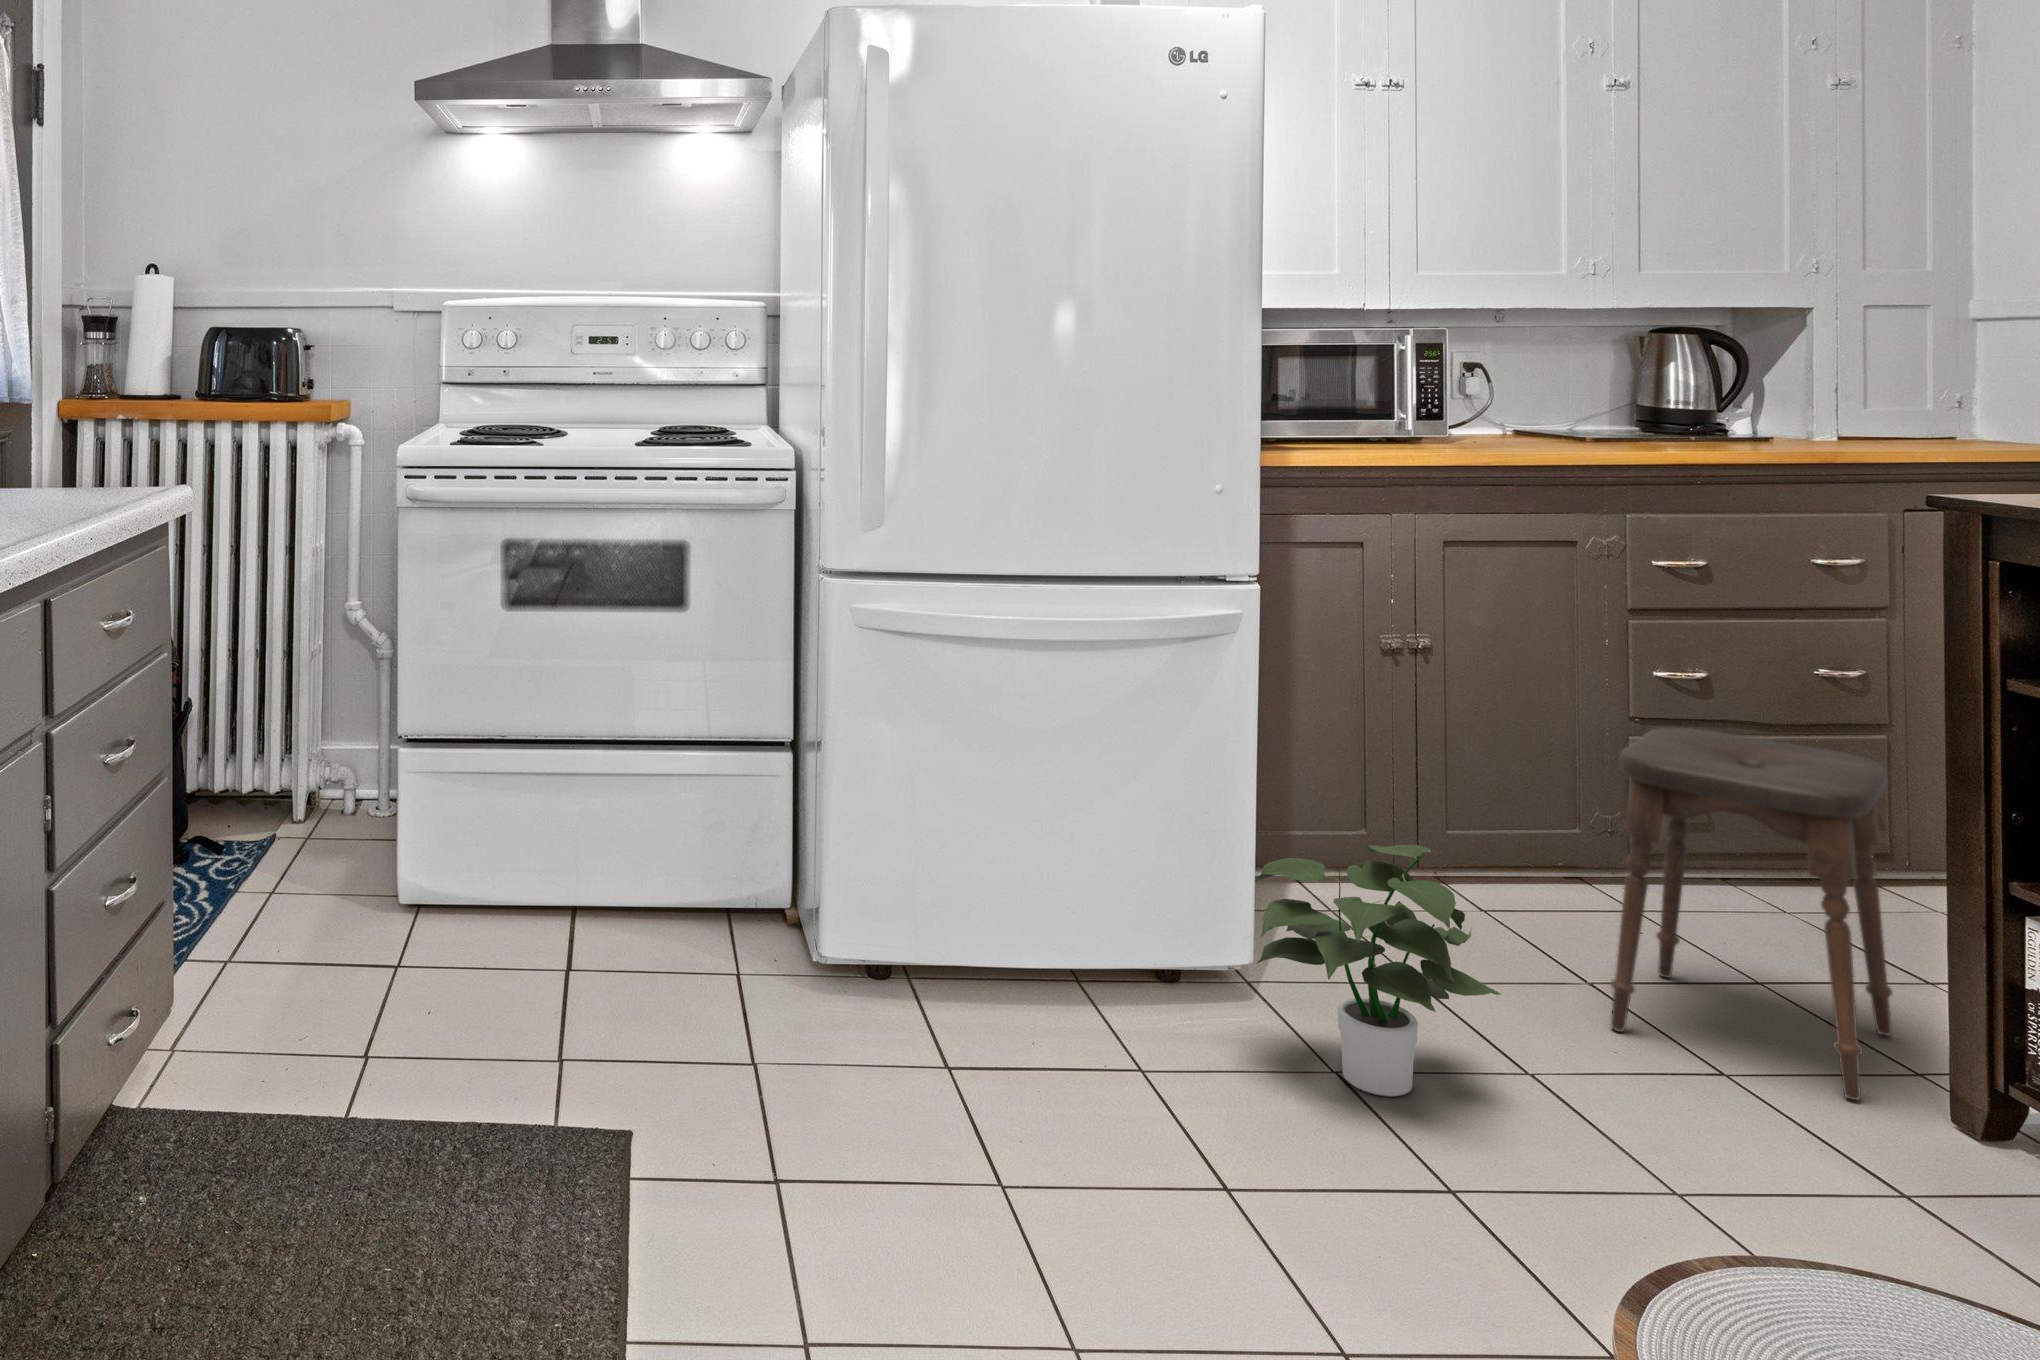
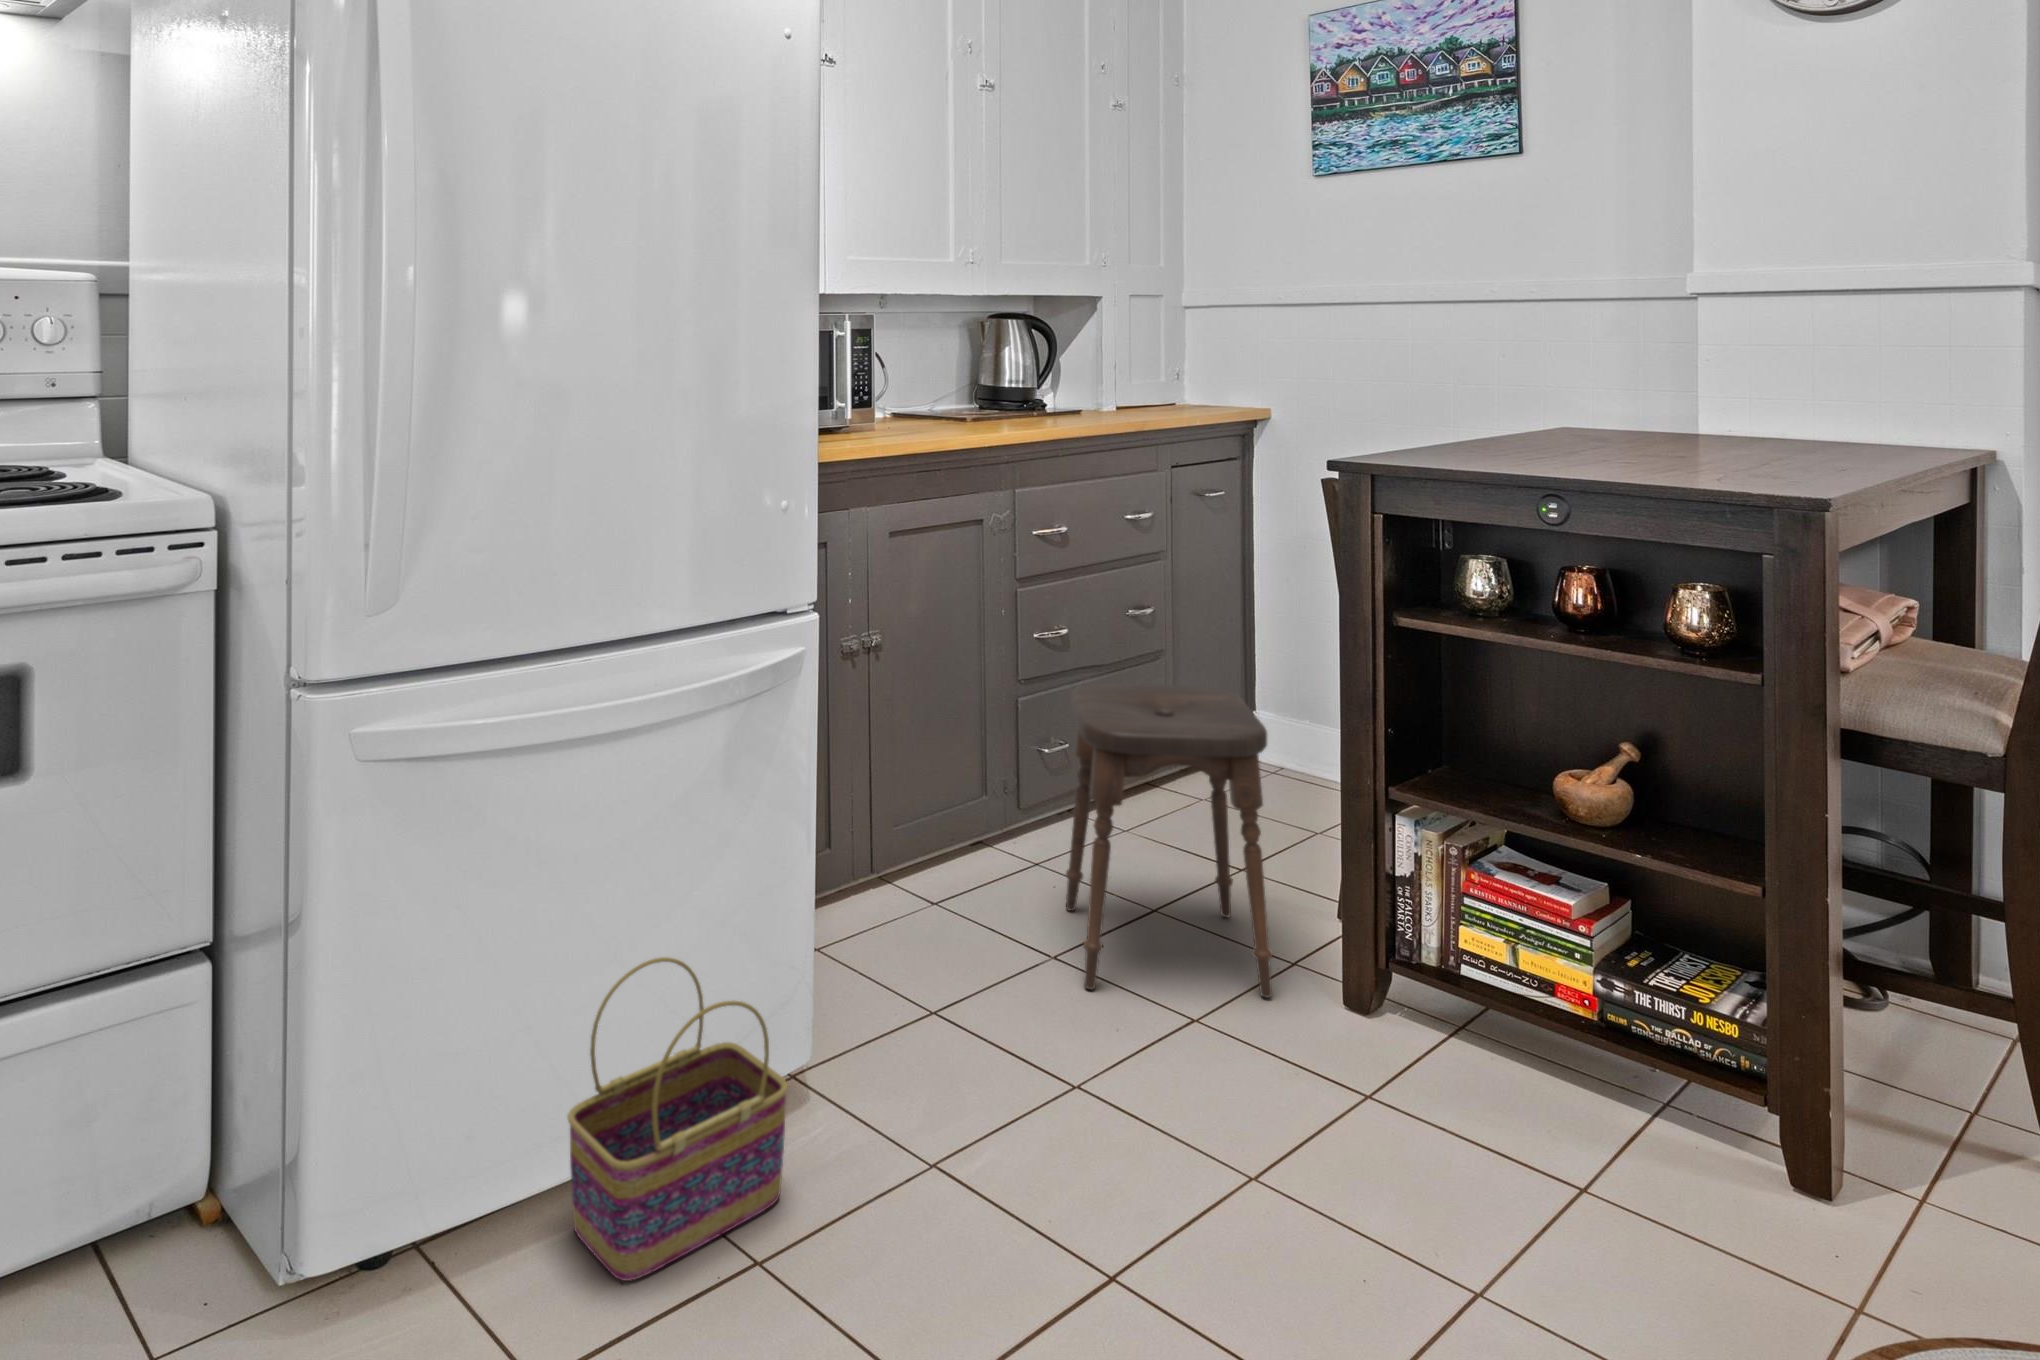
basket: none [1001,828,1180,1044] -> present [568,957,788,1281]
potted plant: present [1255,845,1501,1096] -> none [854,876,1082,1176]

